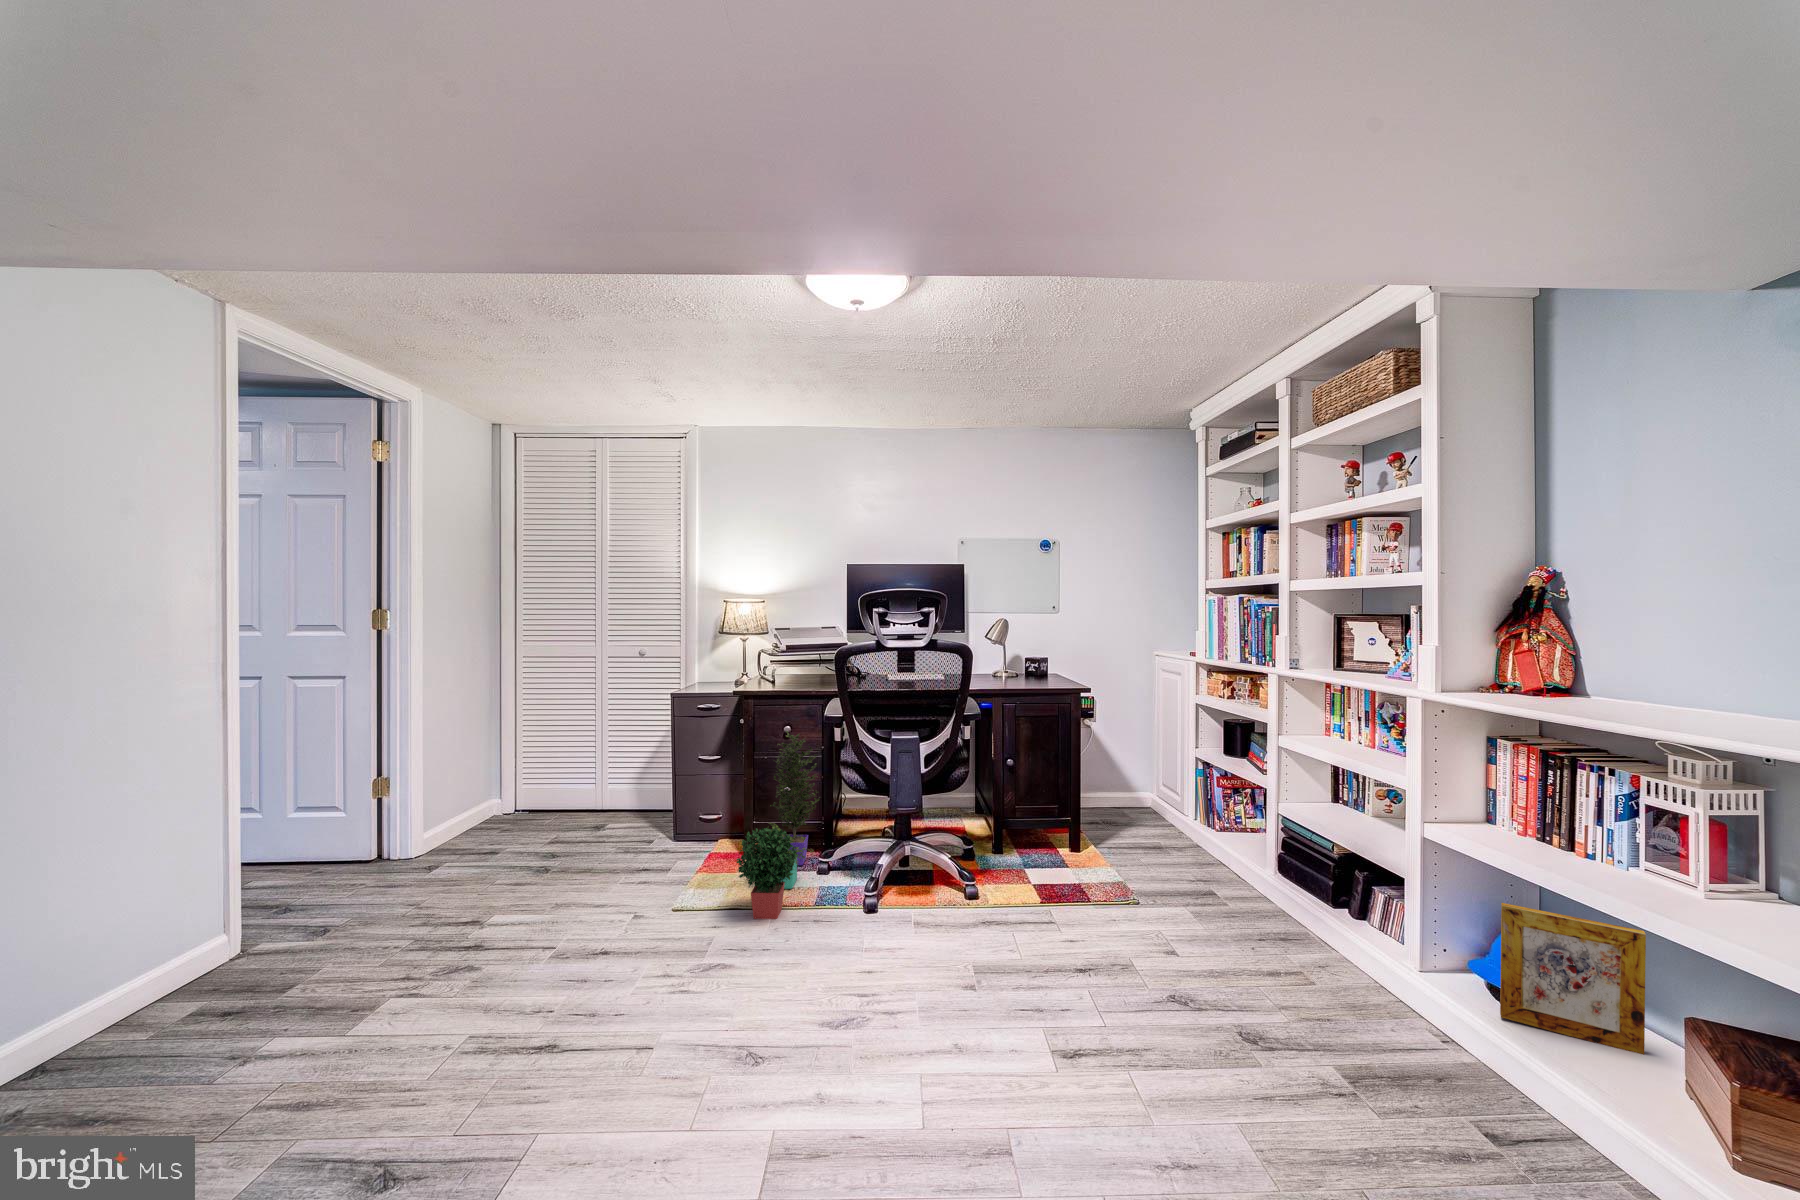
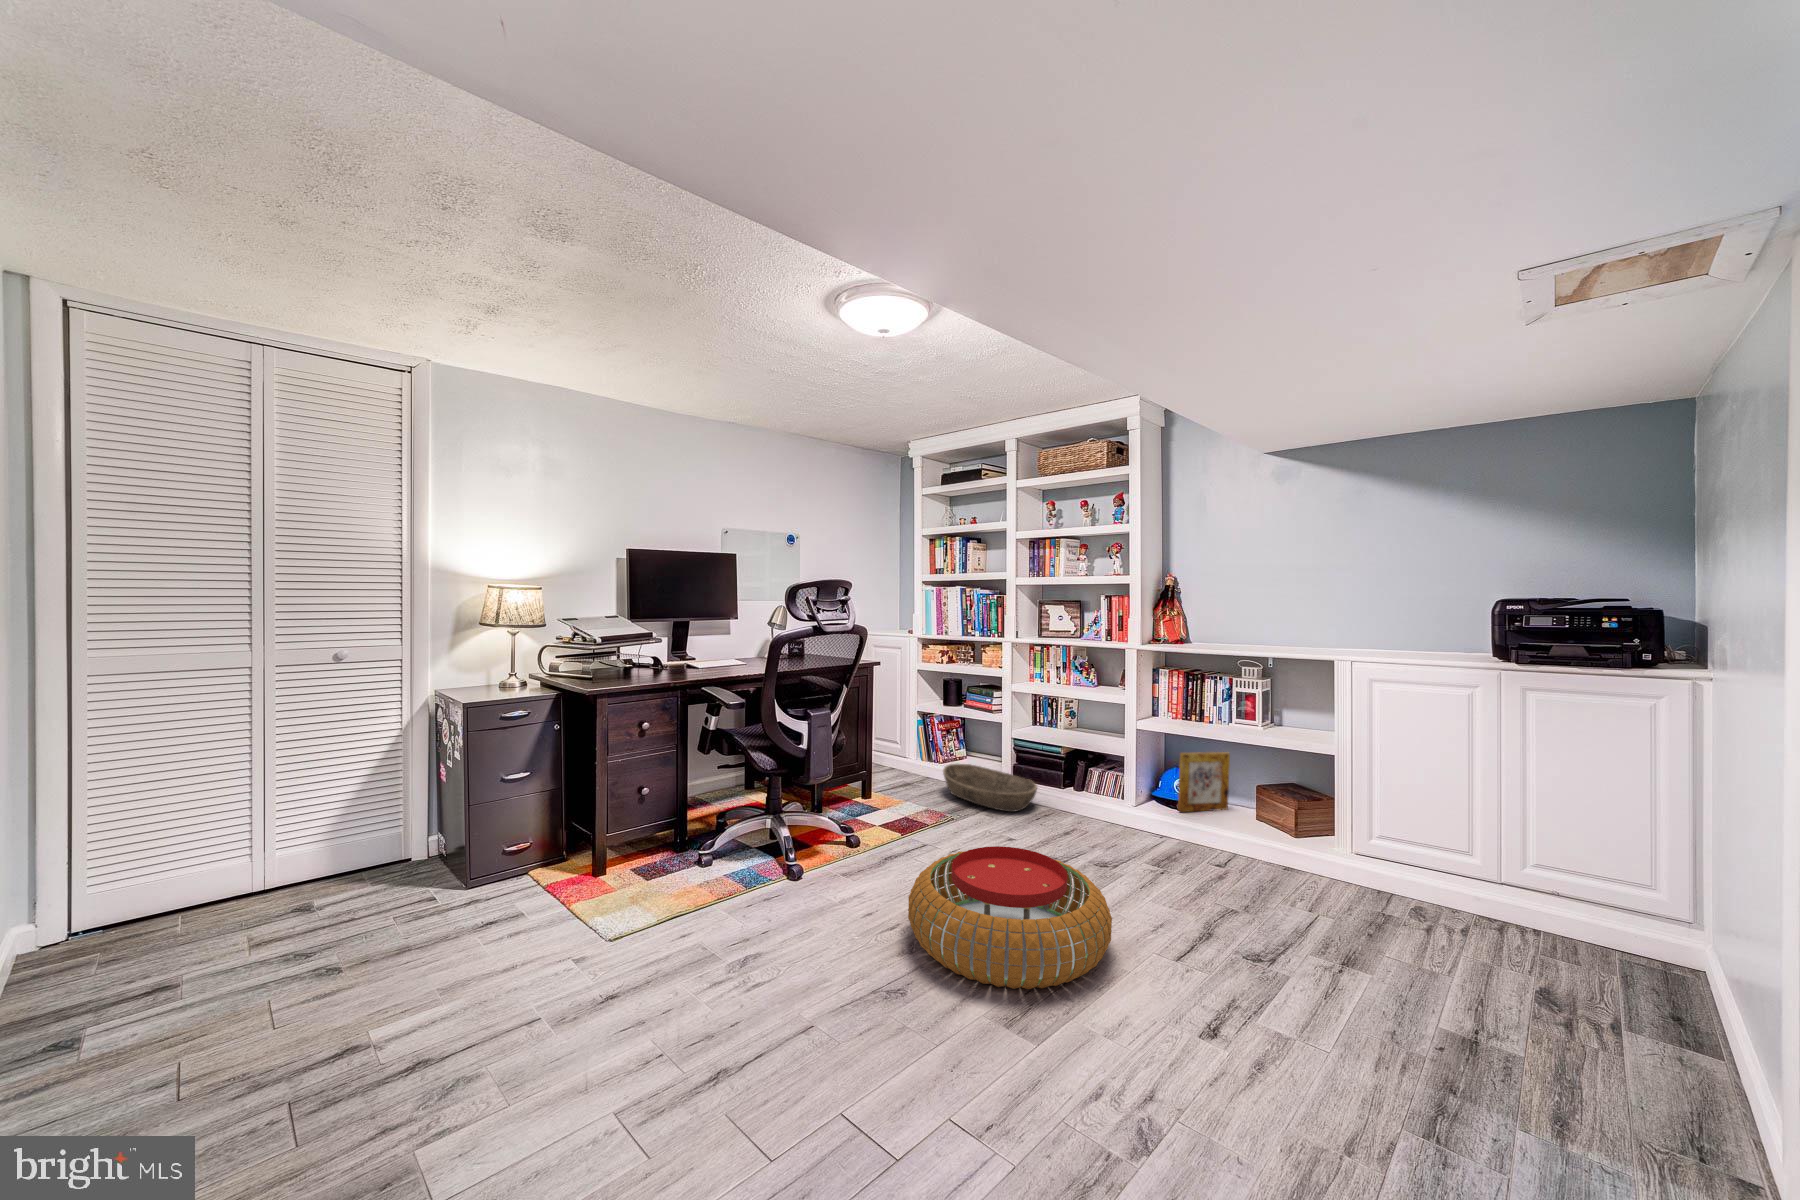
potted plant: present [736,731,820,919] -> none [638,726,756,917]
basket: none [1162,839,1284,927] -> present [943,764,1037,812]
pouf: none [790,929,1059,1144] -> present [908,846,1112,989]

